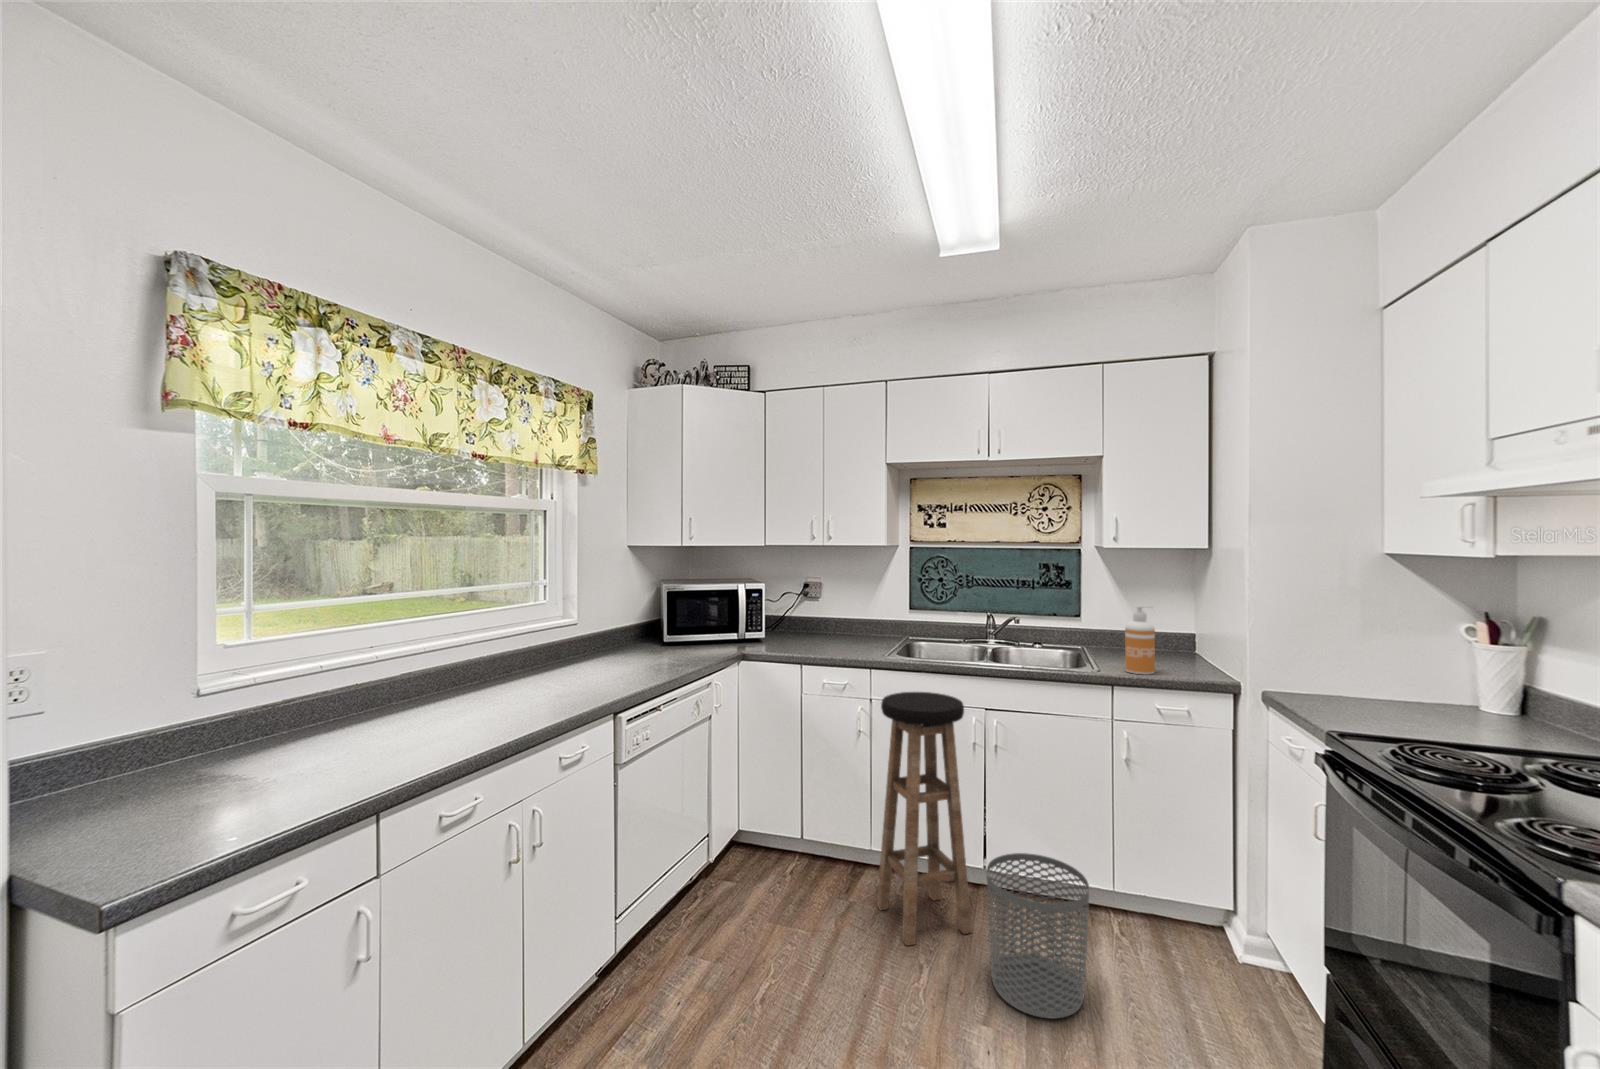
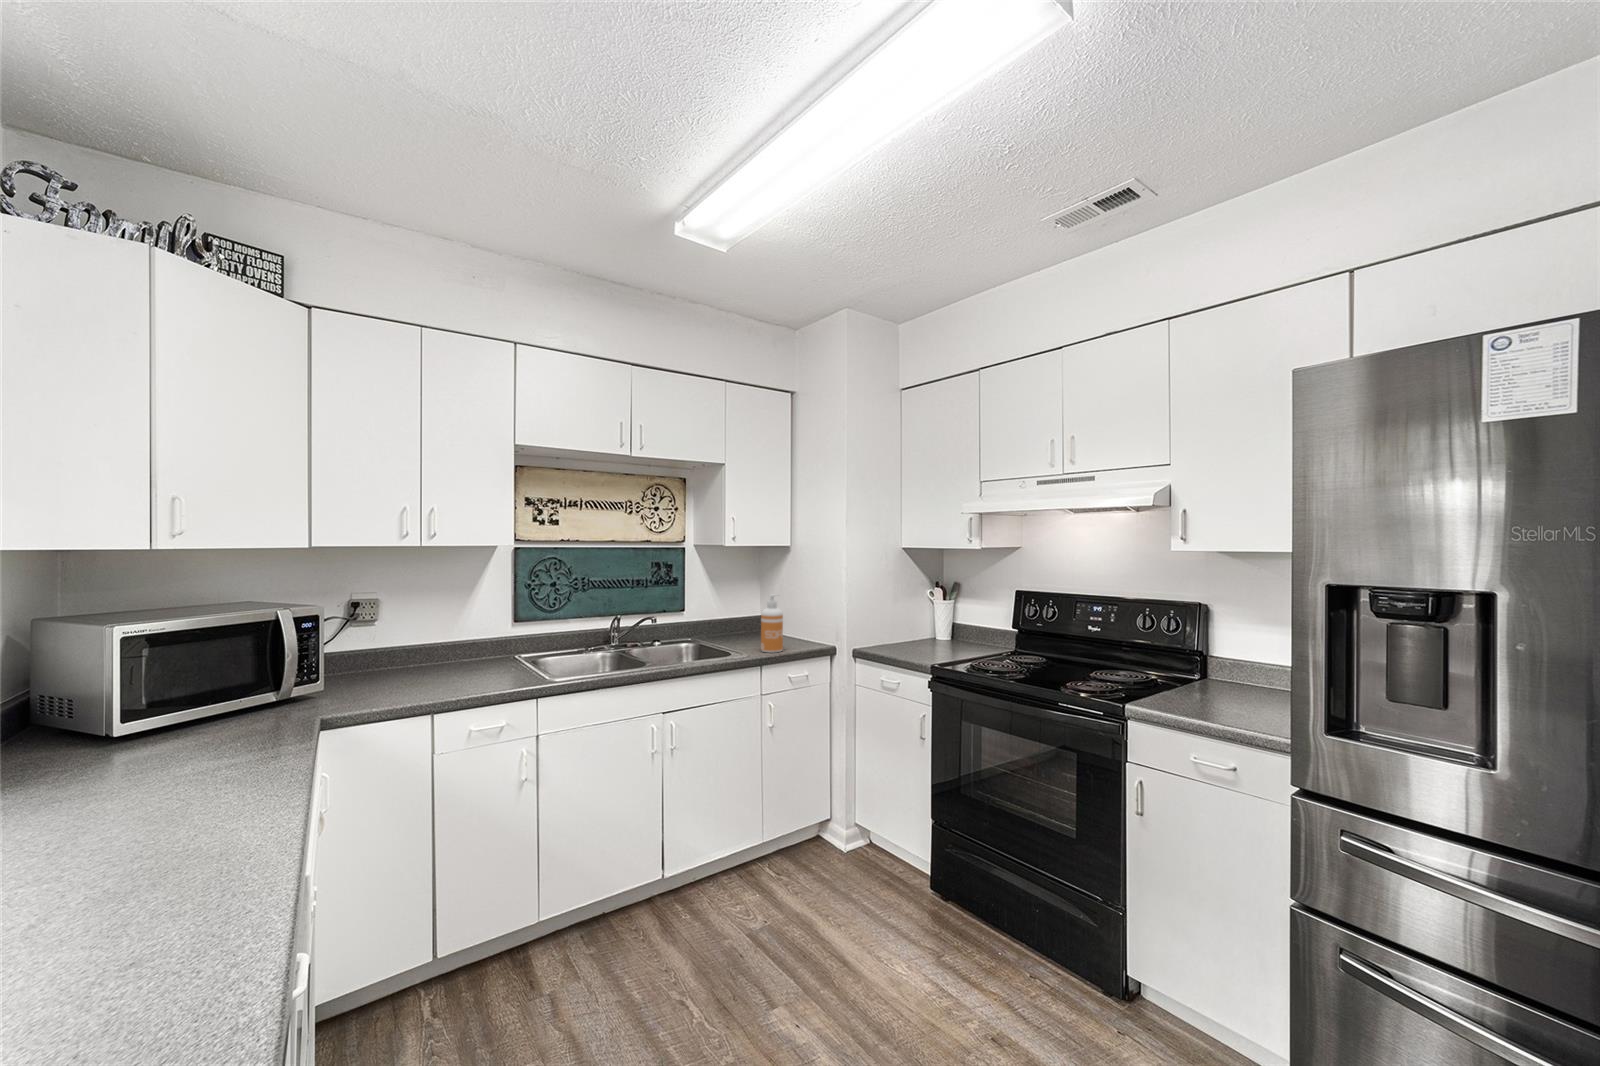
bar stool: present [877,692,972,946] -> none [581,707,690,995]
waste bin: present [986,853,1089,1019] -> none [734,830,823,980]

